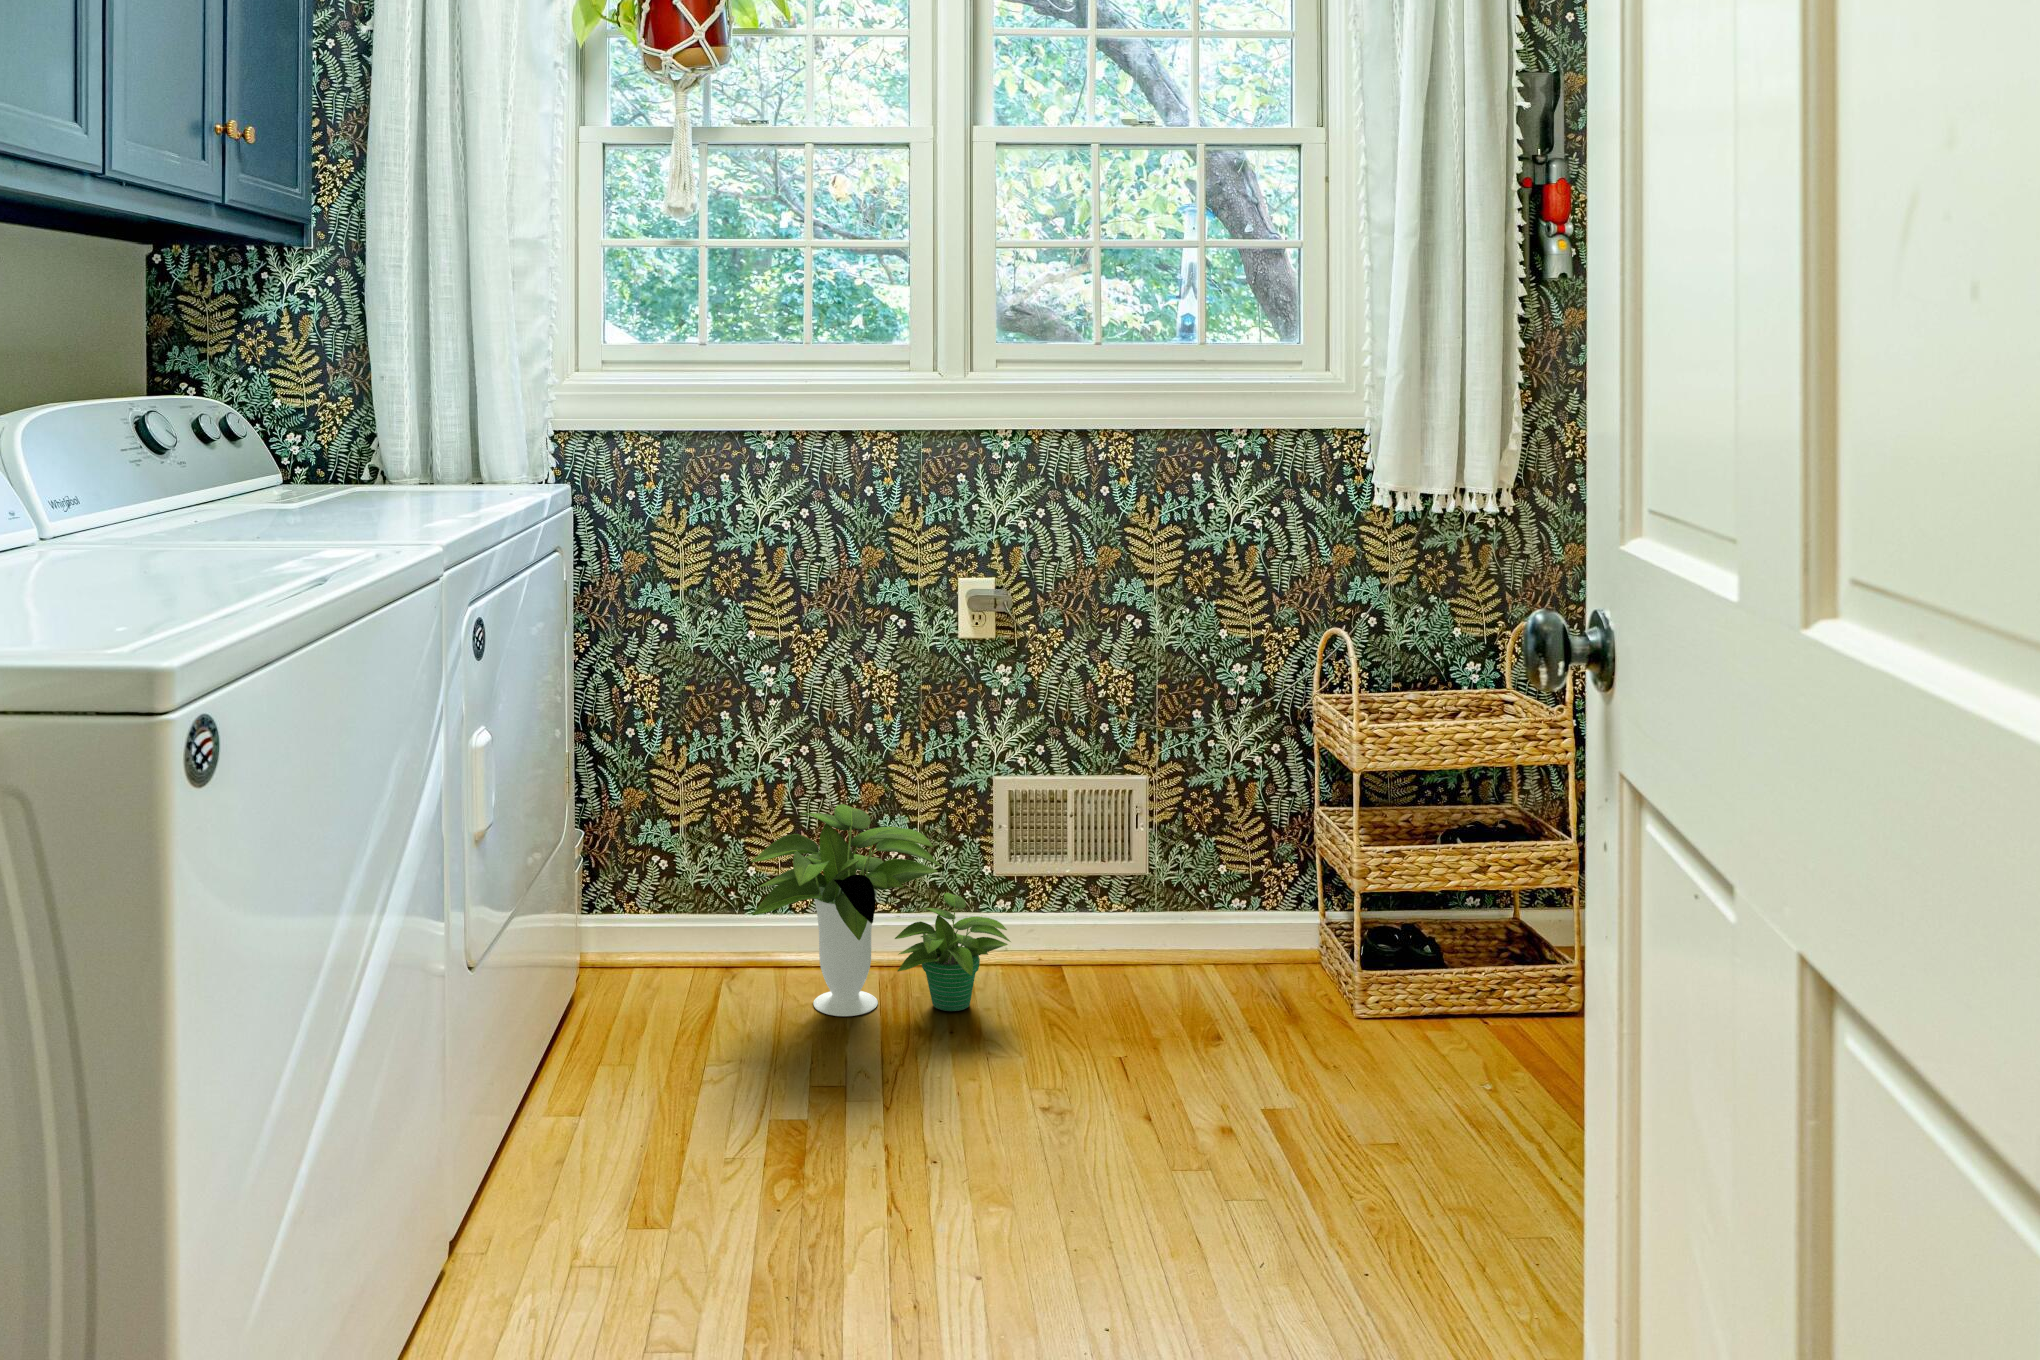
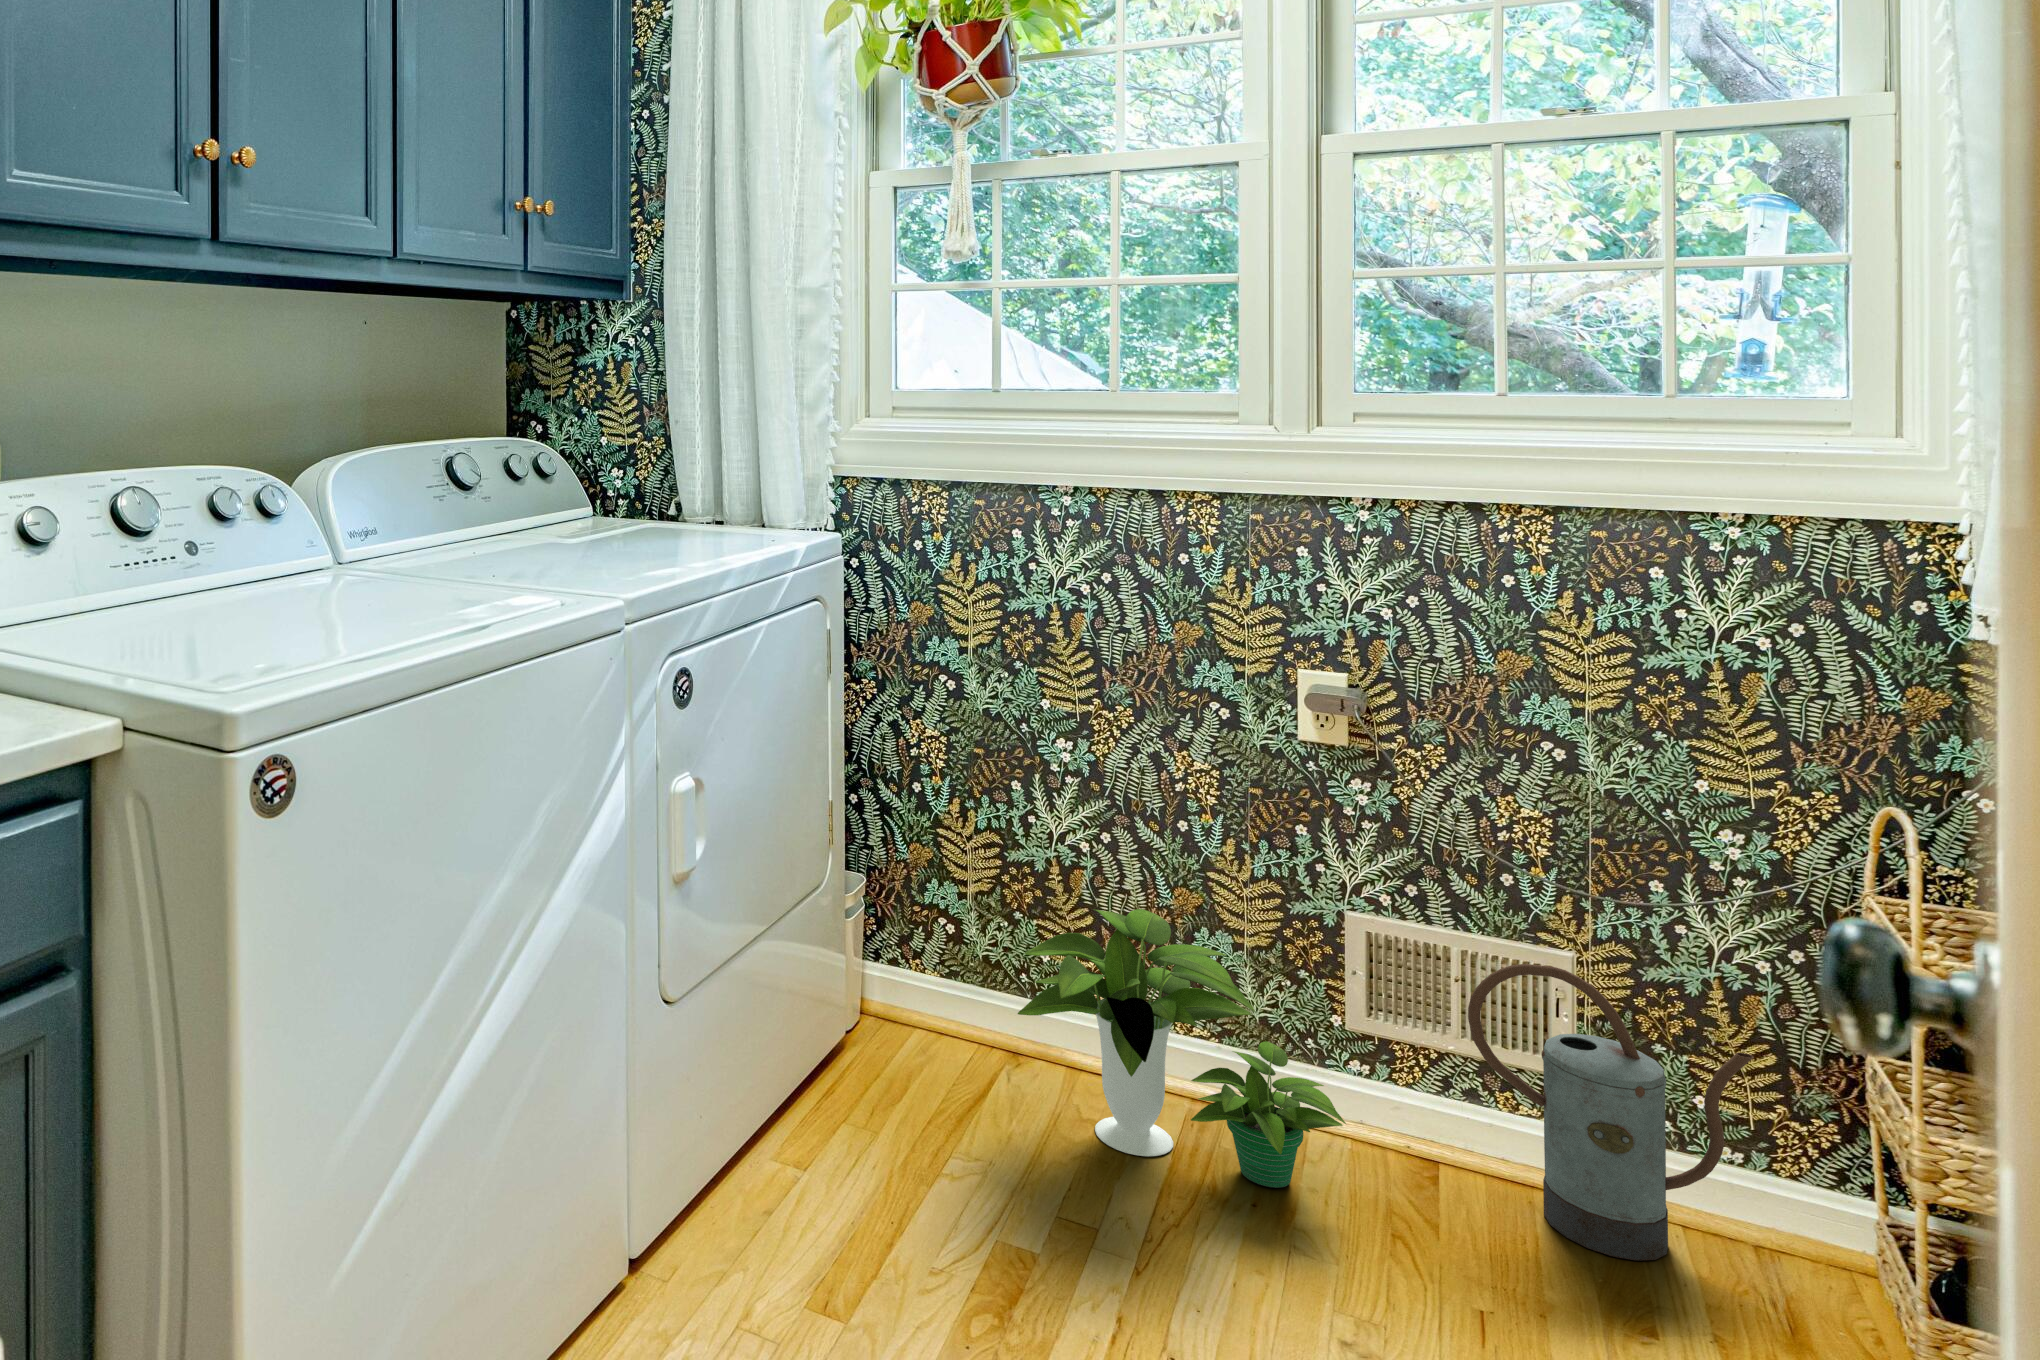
watering can: none [1087,784,1260,993] -> present [1468,964,1754,1261]

